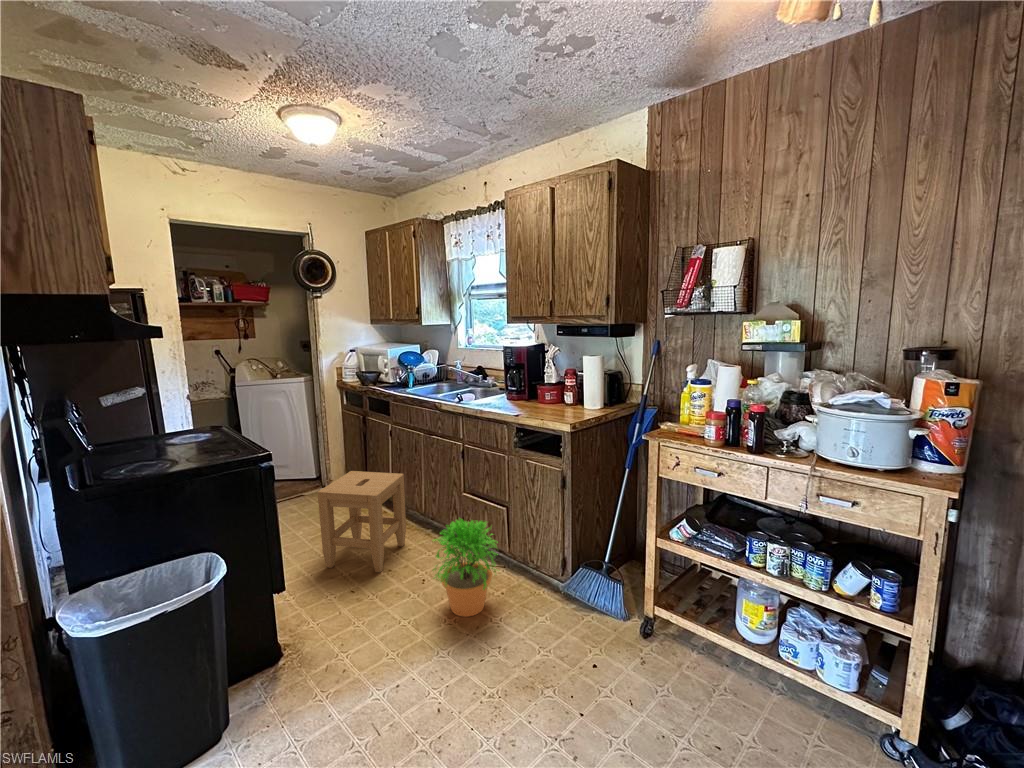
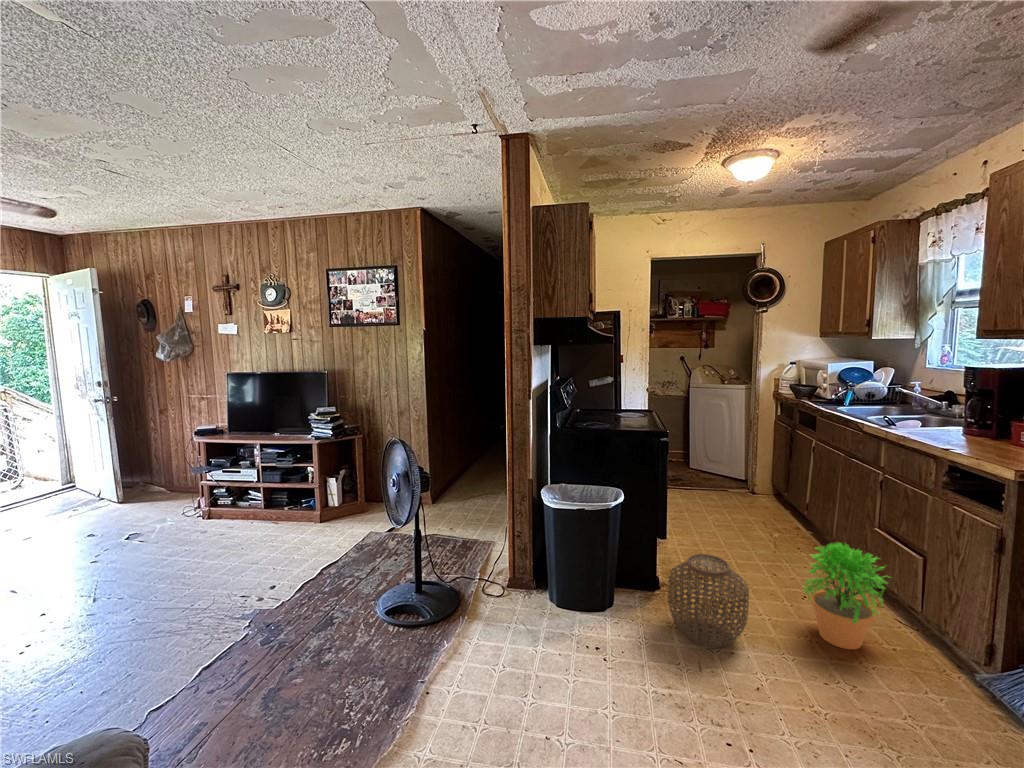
stool: present [318,471,406,572] -> none [717,474,809,572]
woven basket: none [310,587,406,702] -> present [668,554,749,648]

